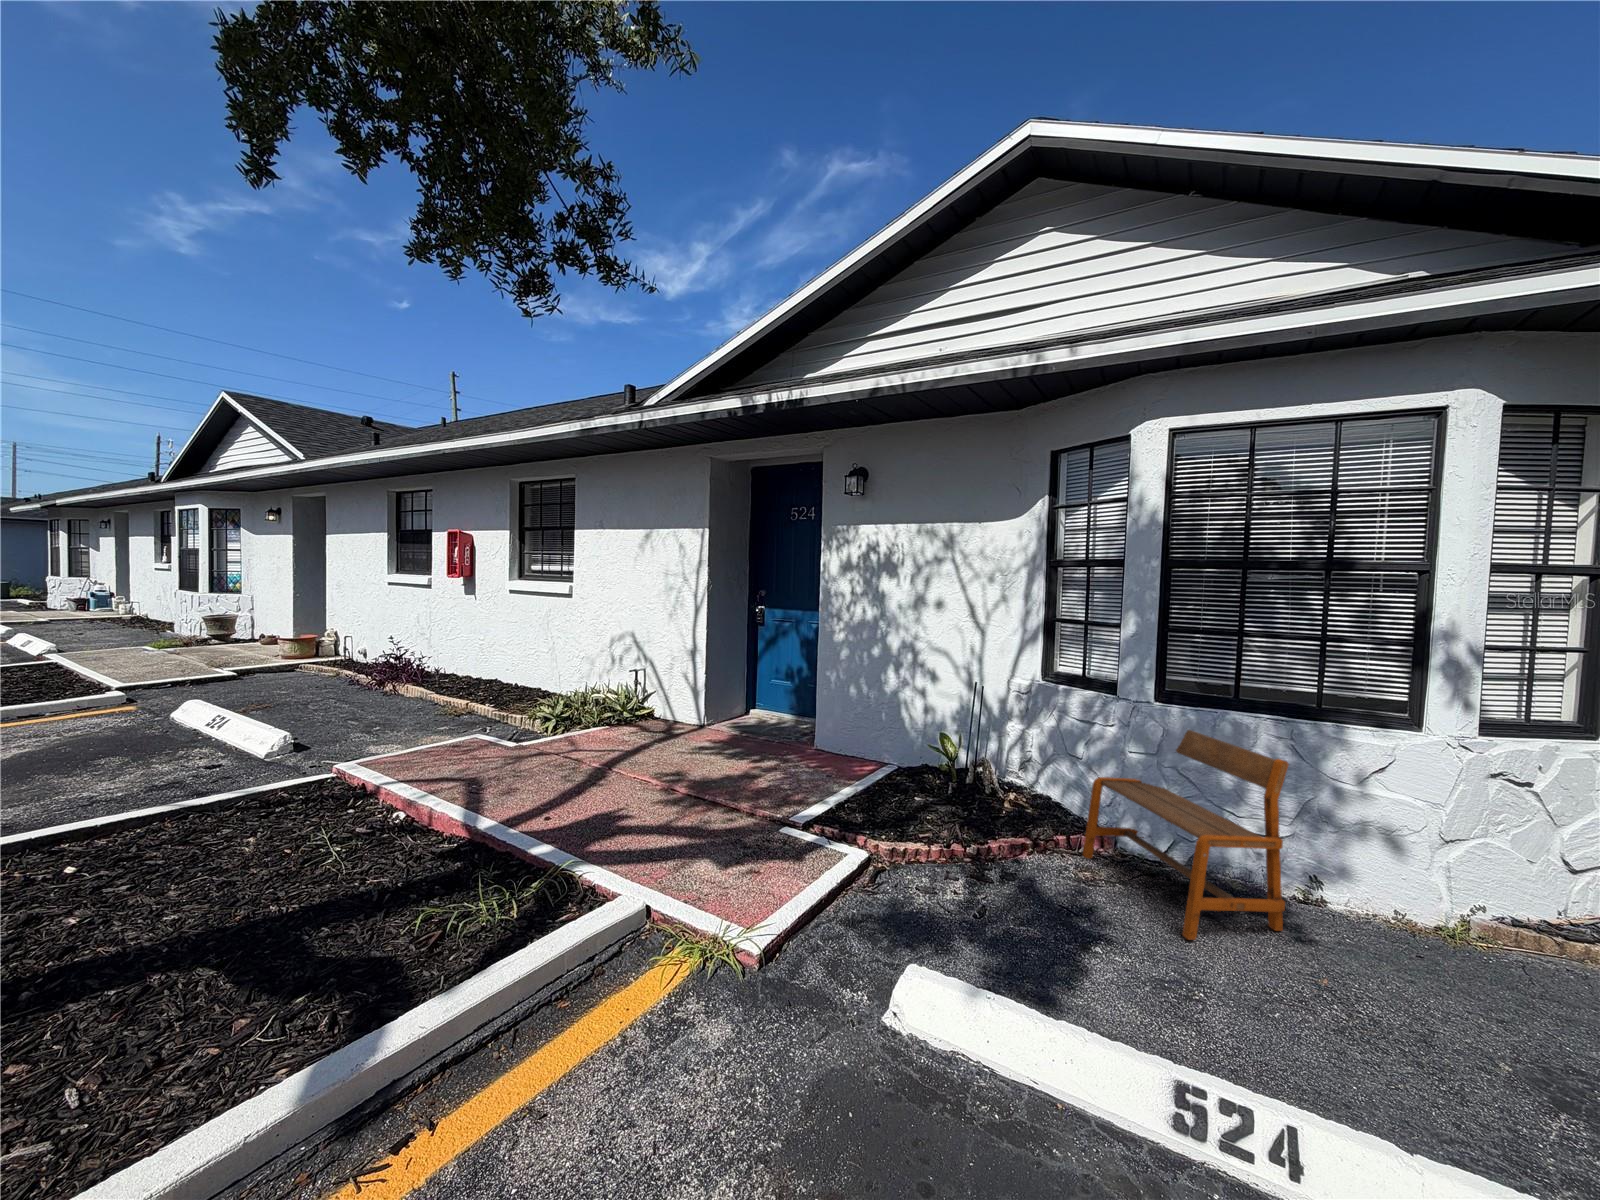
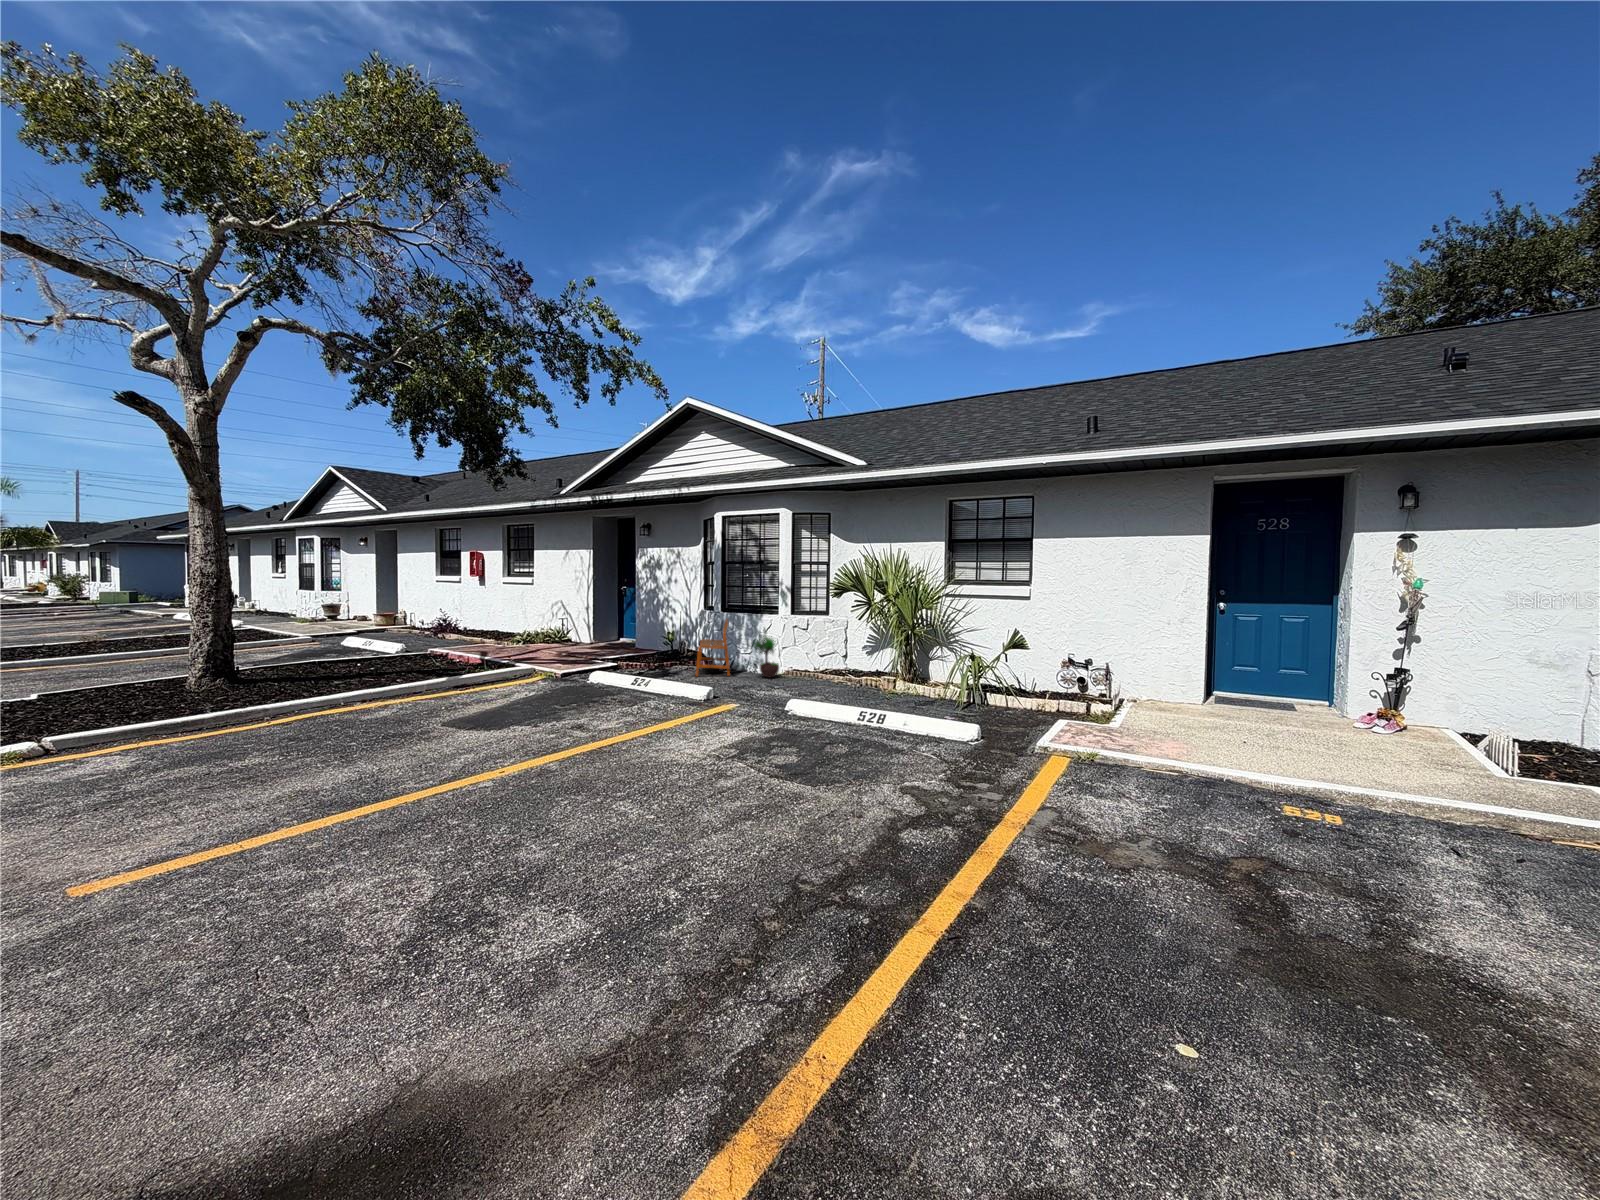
potted tree: none [1379,799,1502,948] -> present [755,636,779,678]

